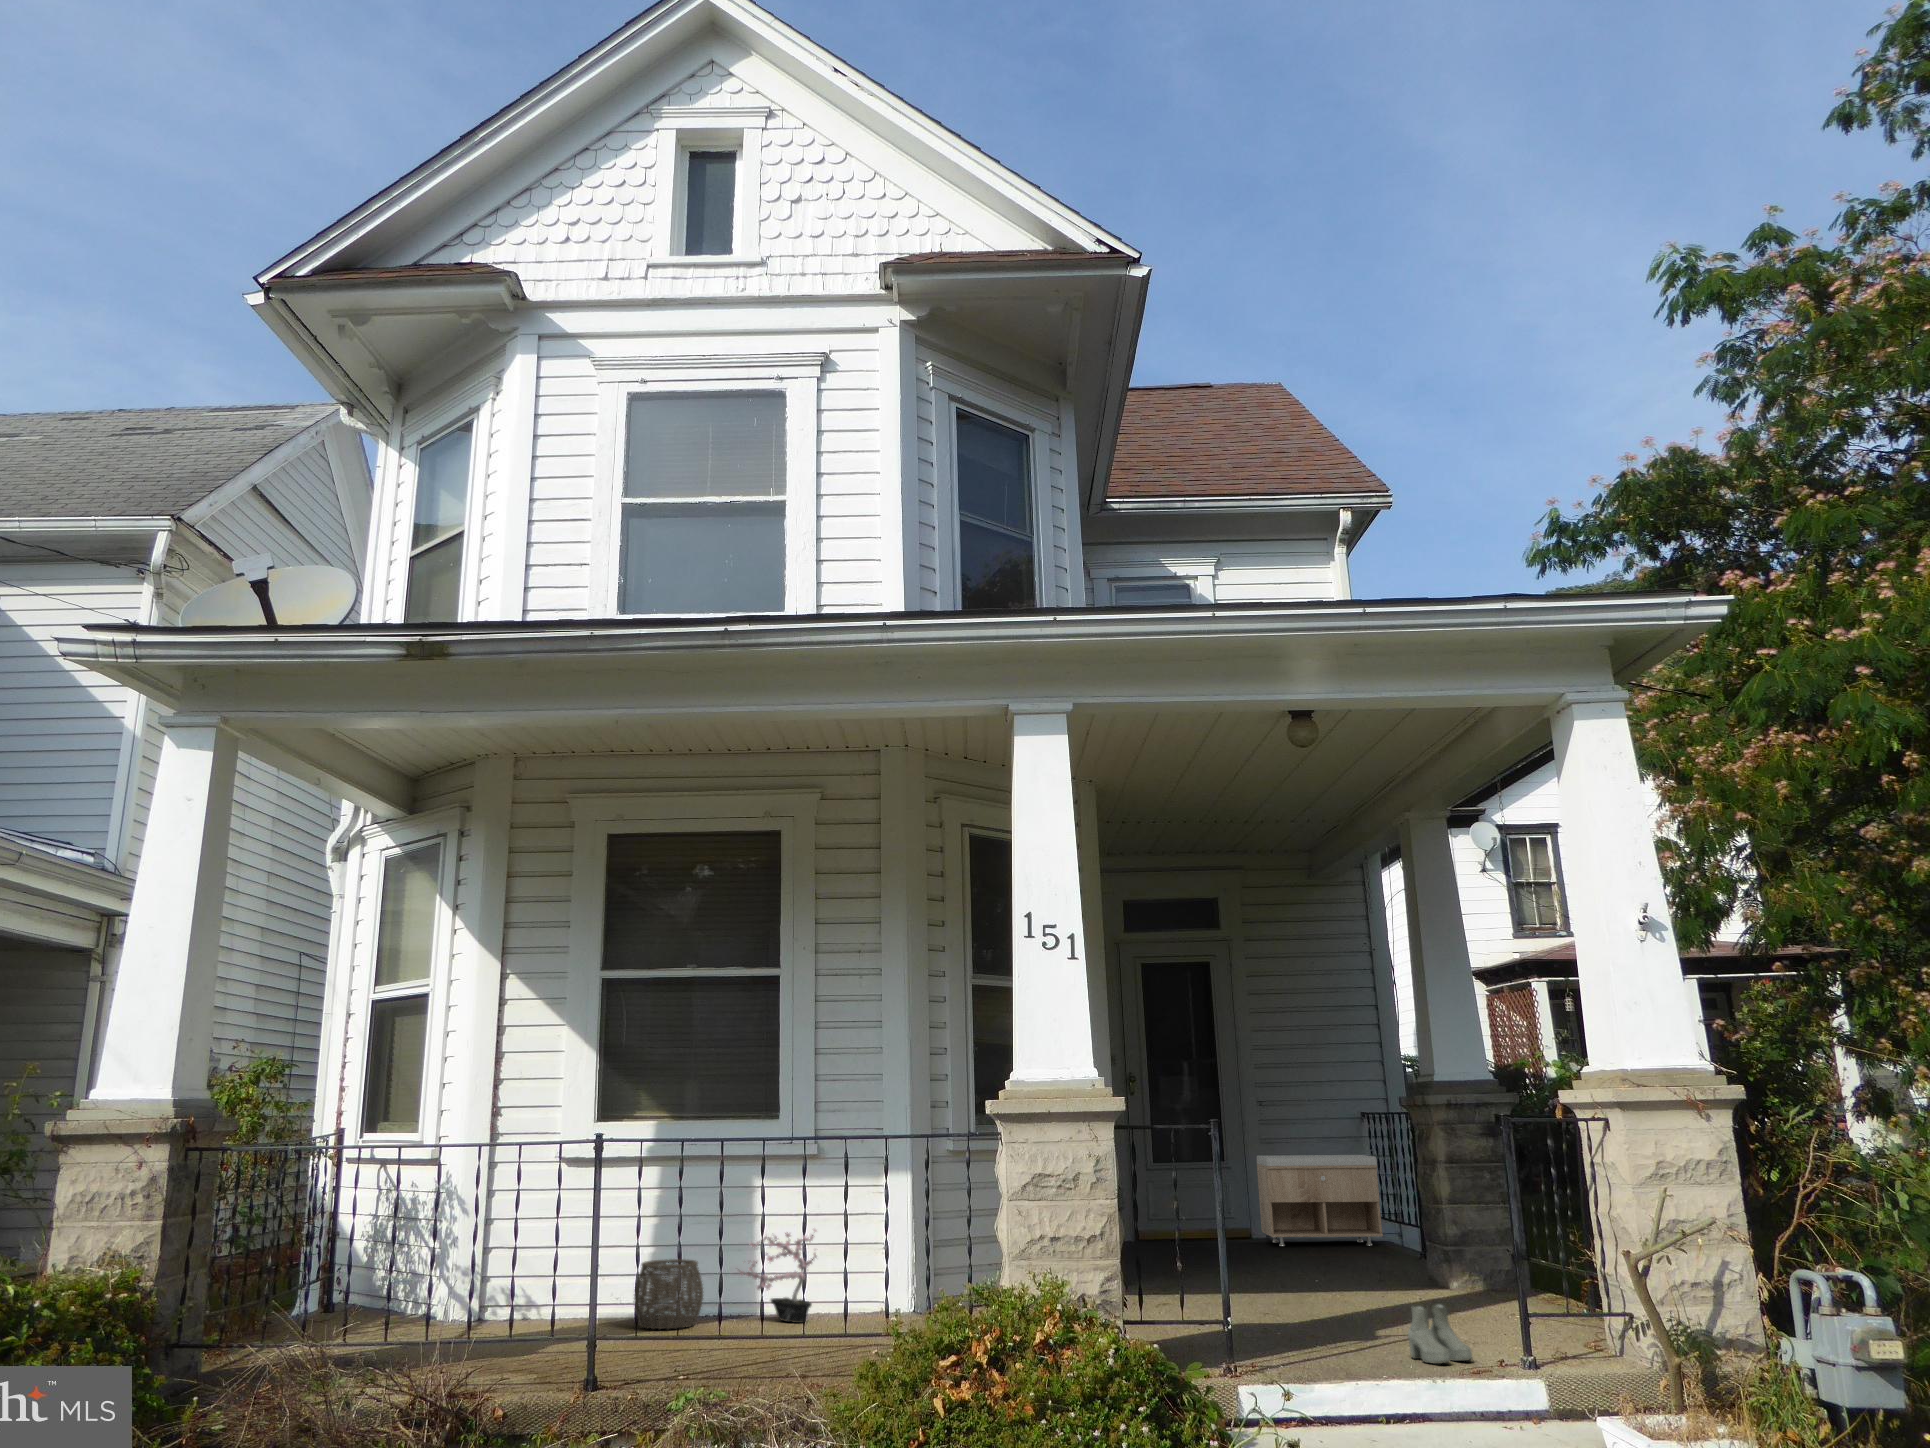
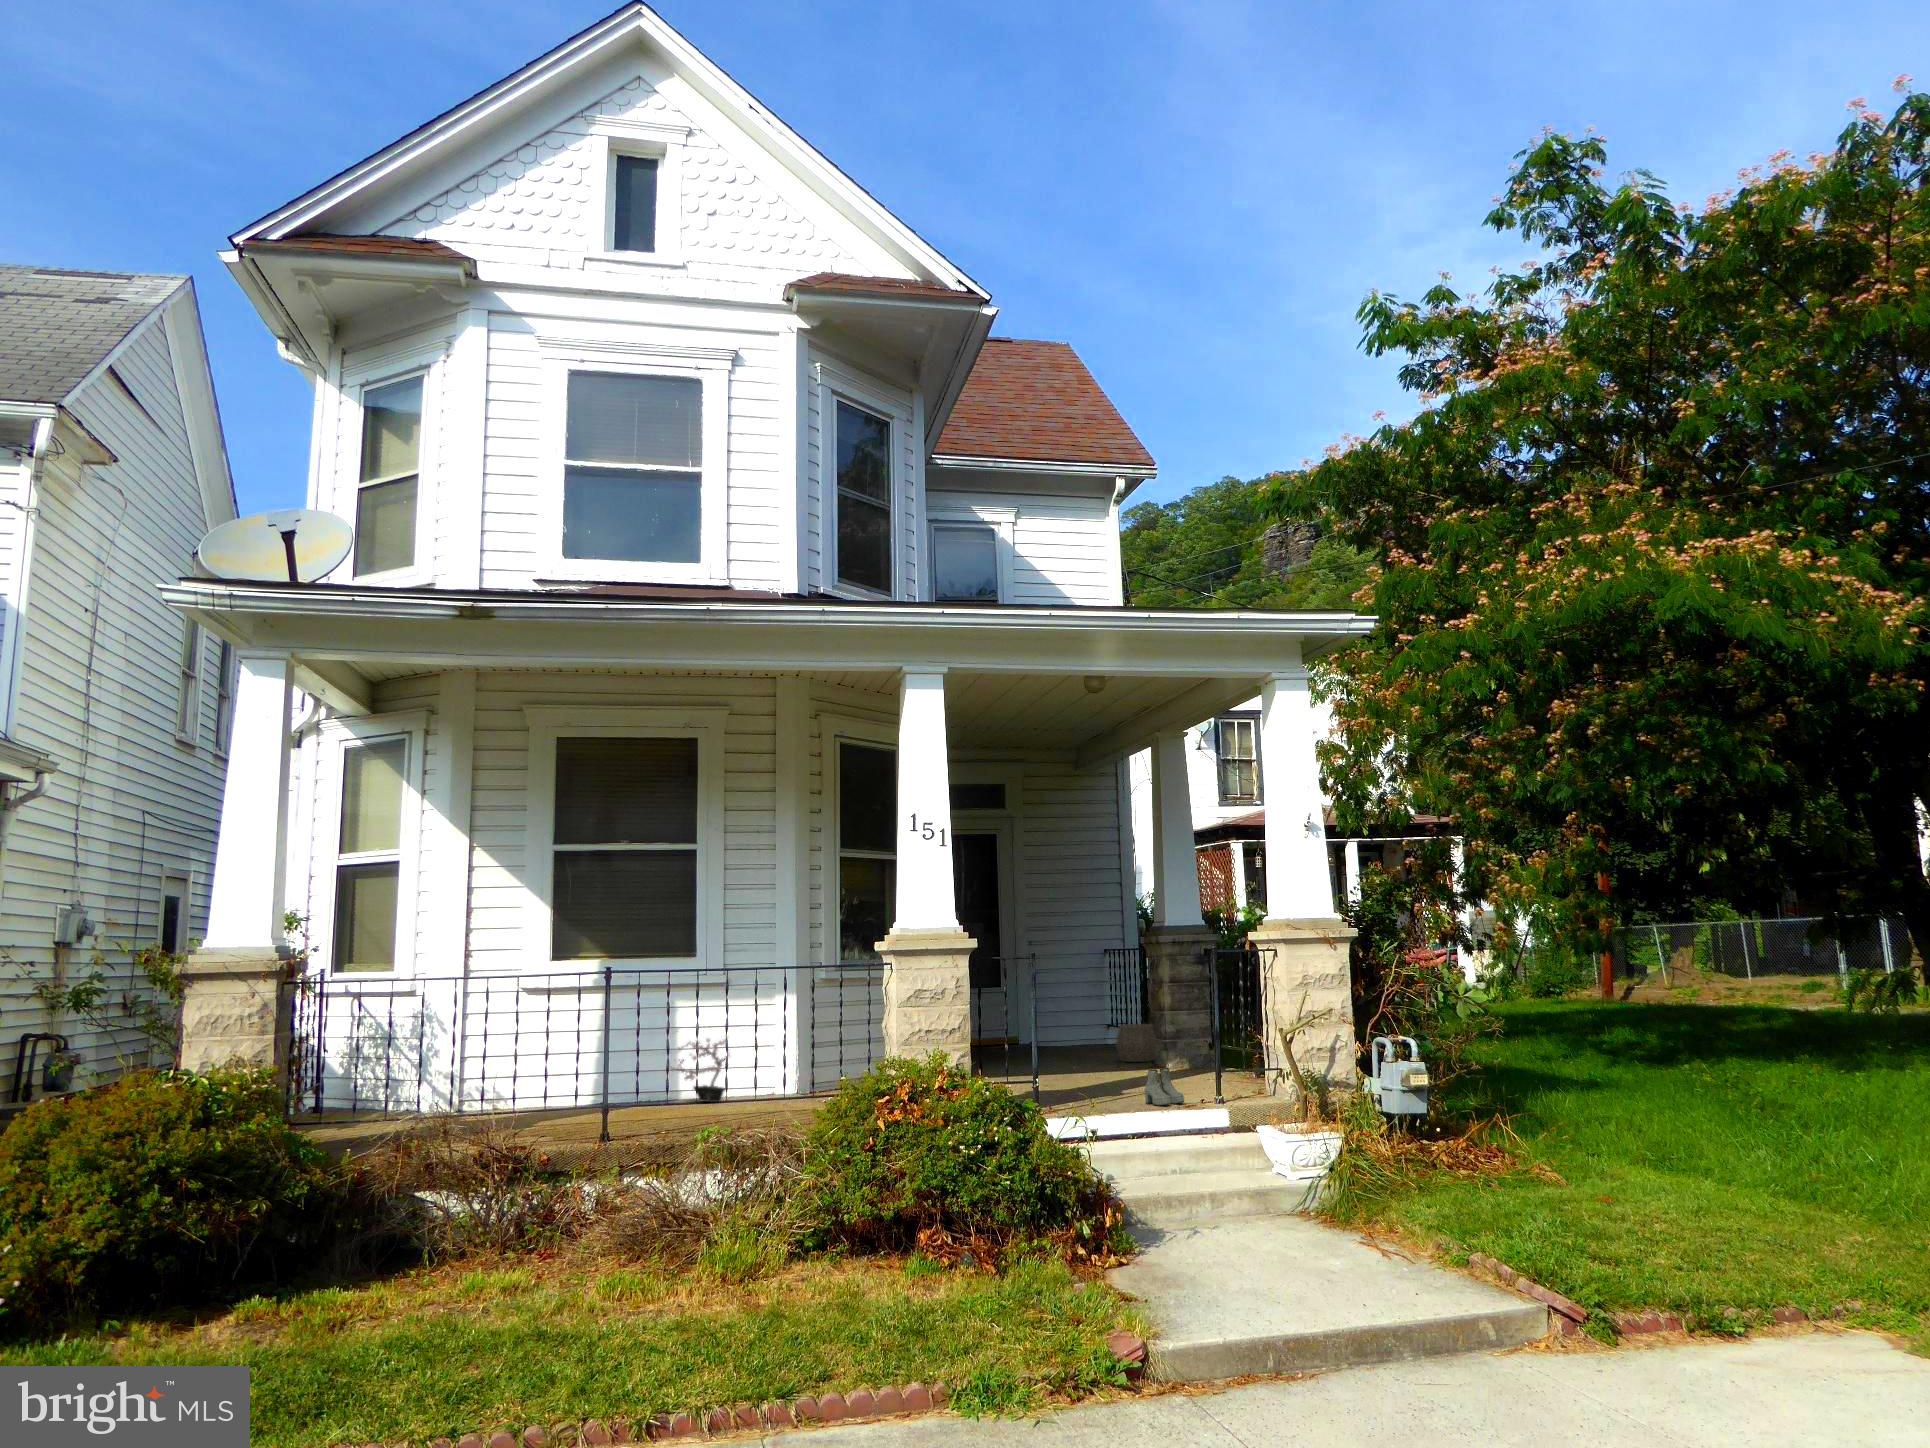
storage bench: present [1257,1155,1383,1246] -> none [1028,977,1118,1045]
woven basket: present [634,1259,703,1329] -> present [1116,1024,1157,1062]

